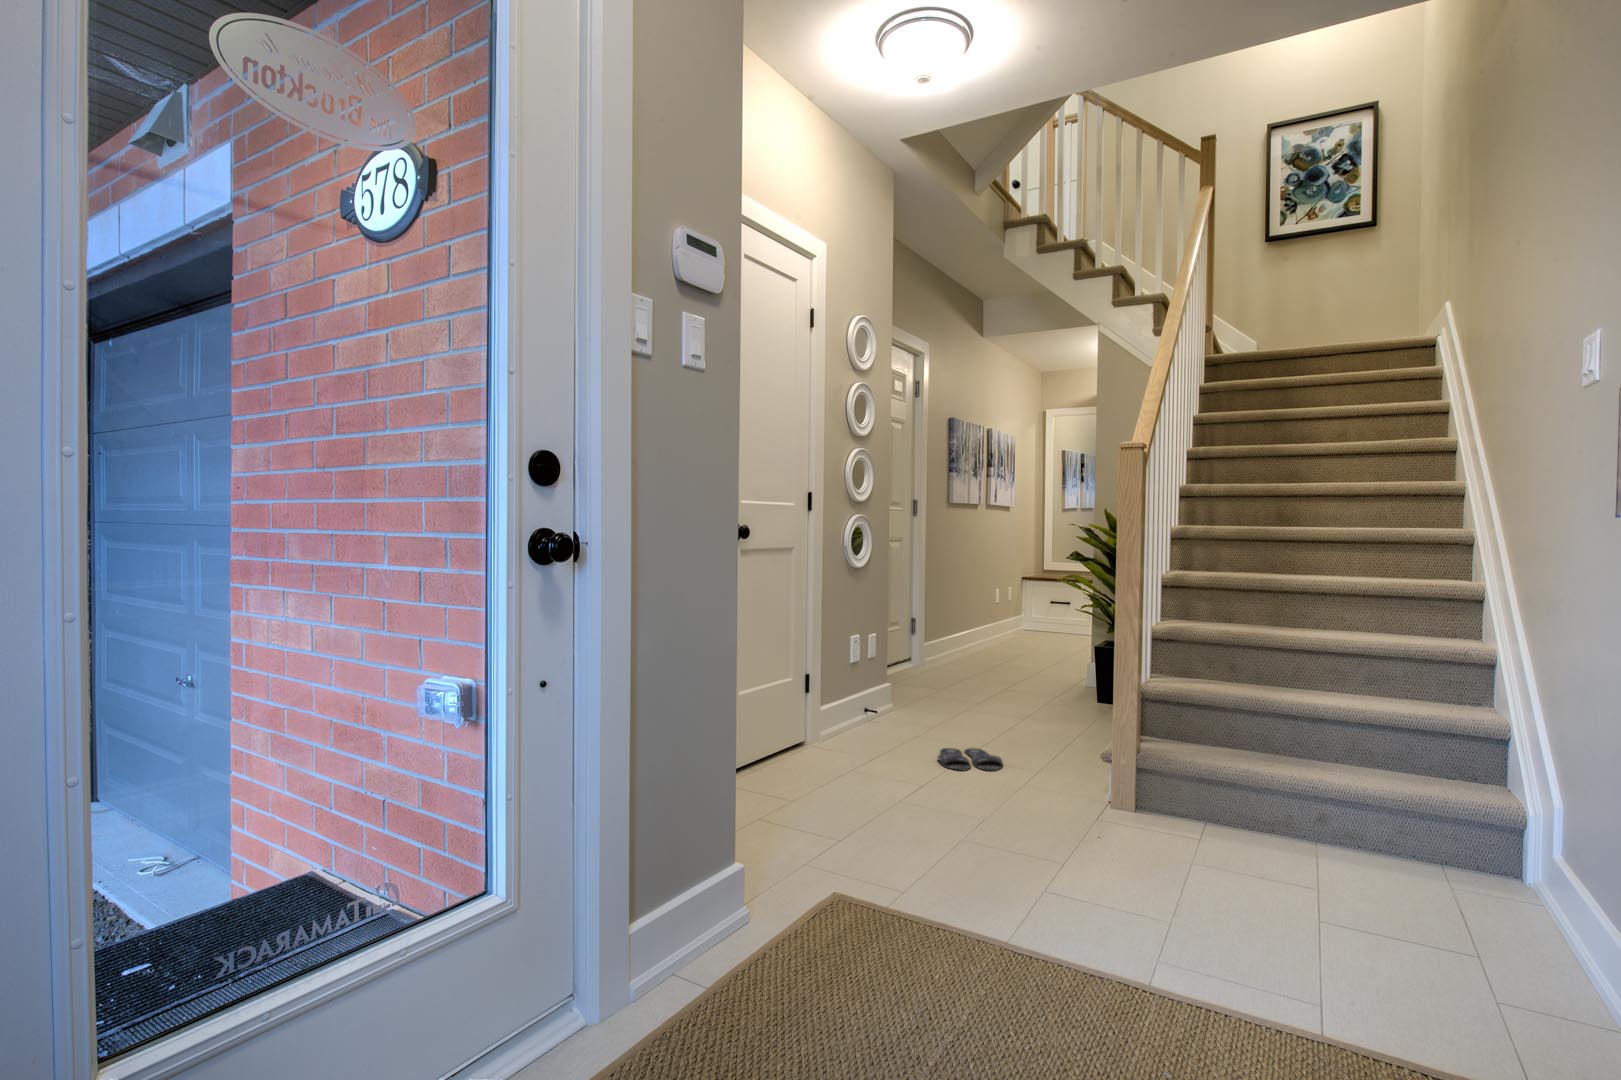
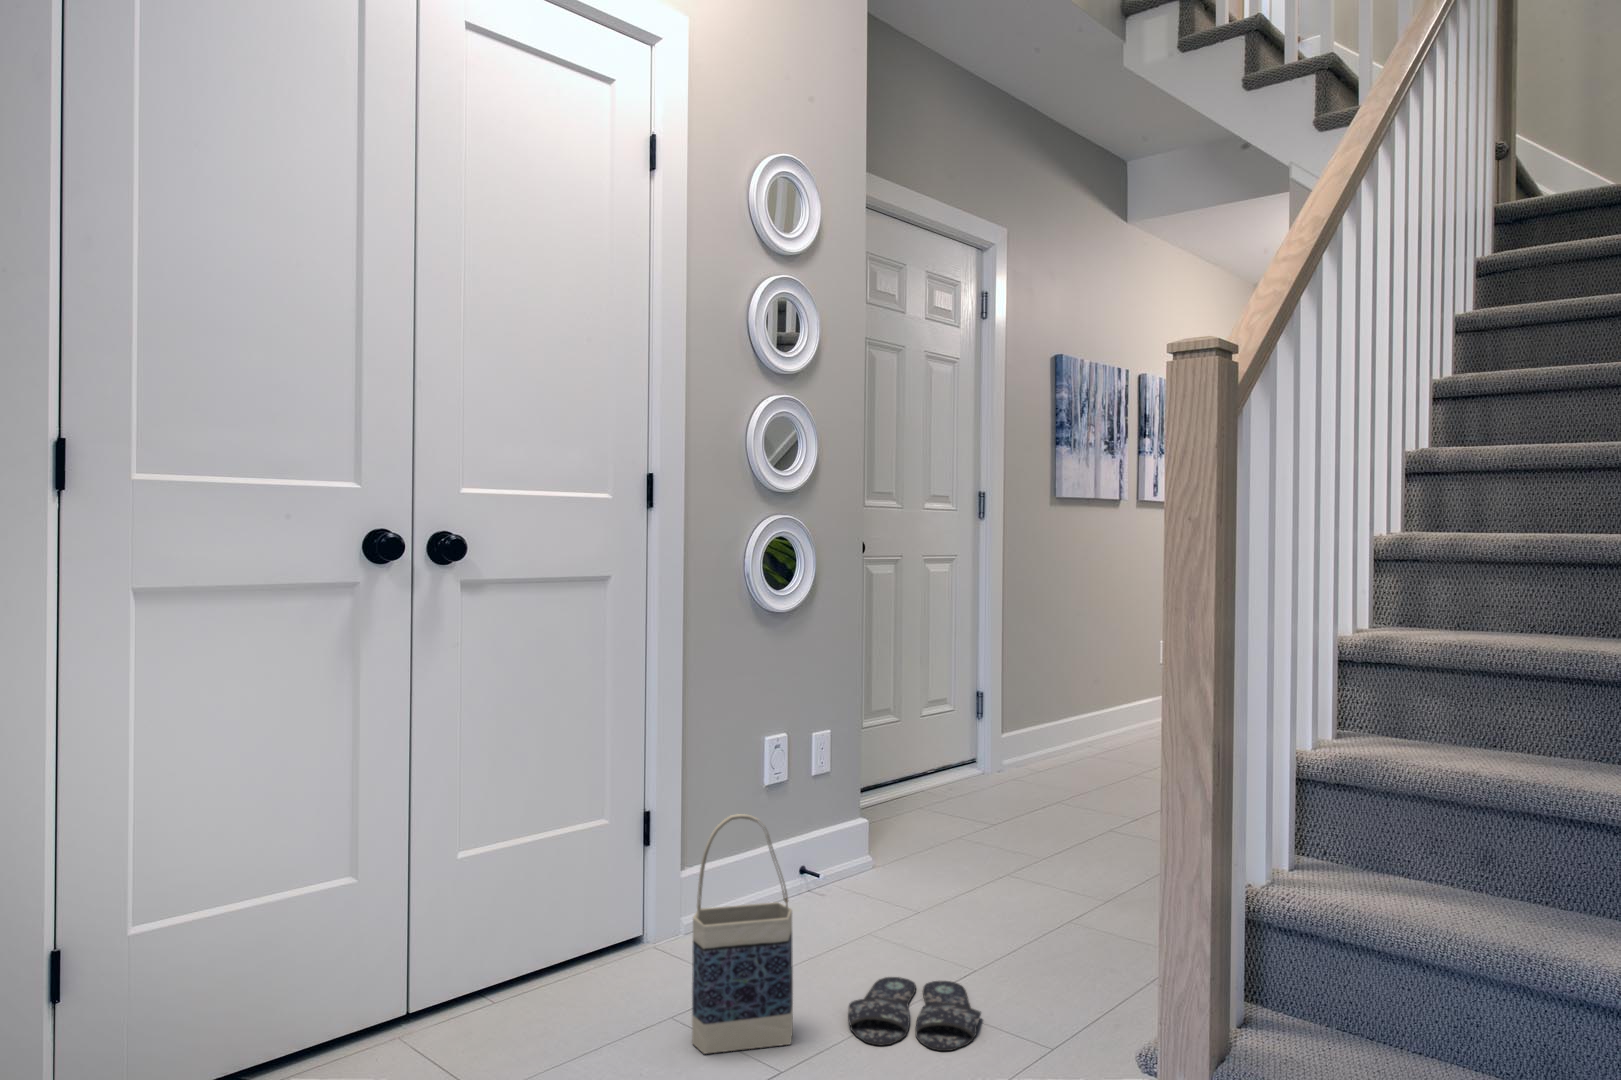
bag: none [873,663,921,777] -> present [692,814,793,1054]

